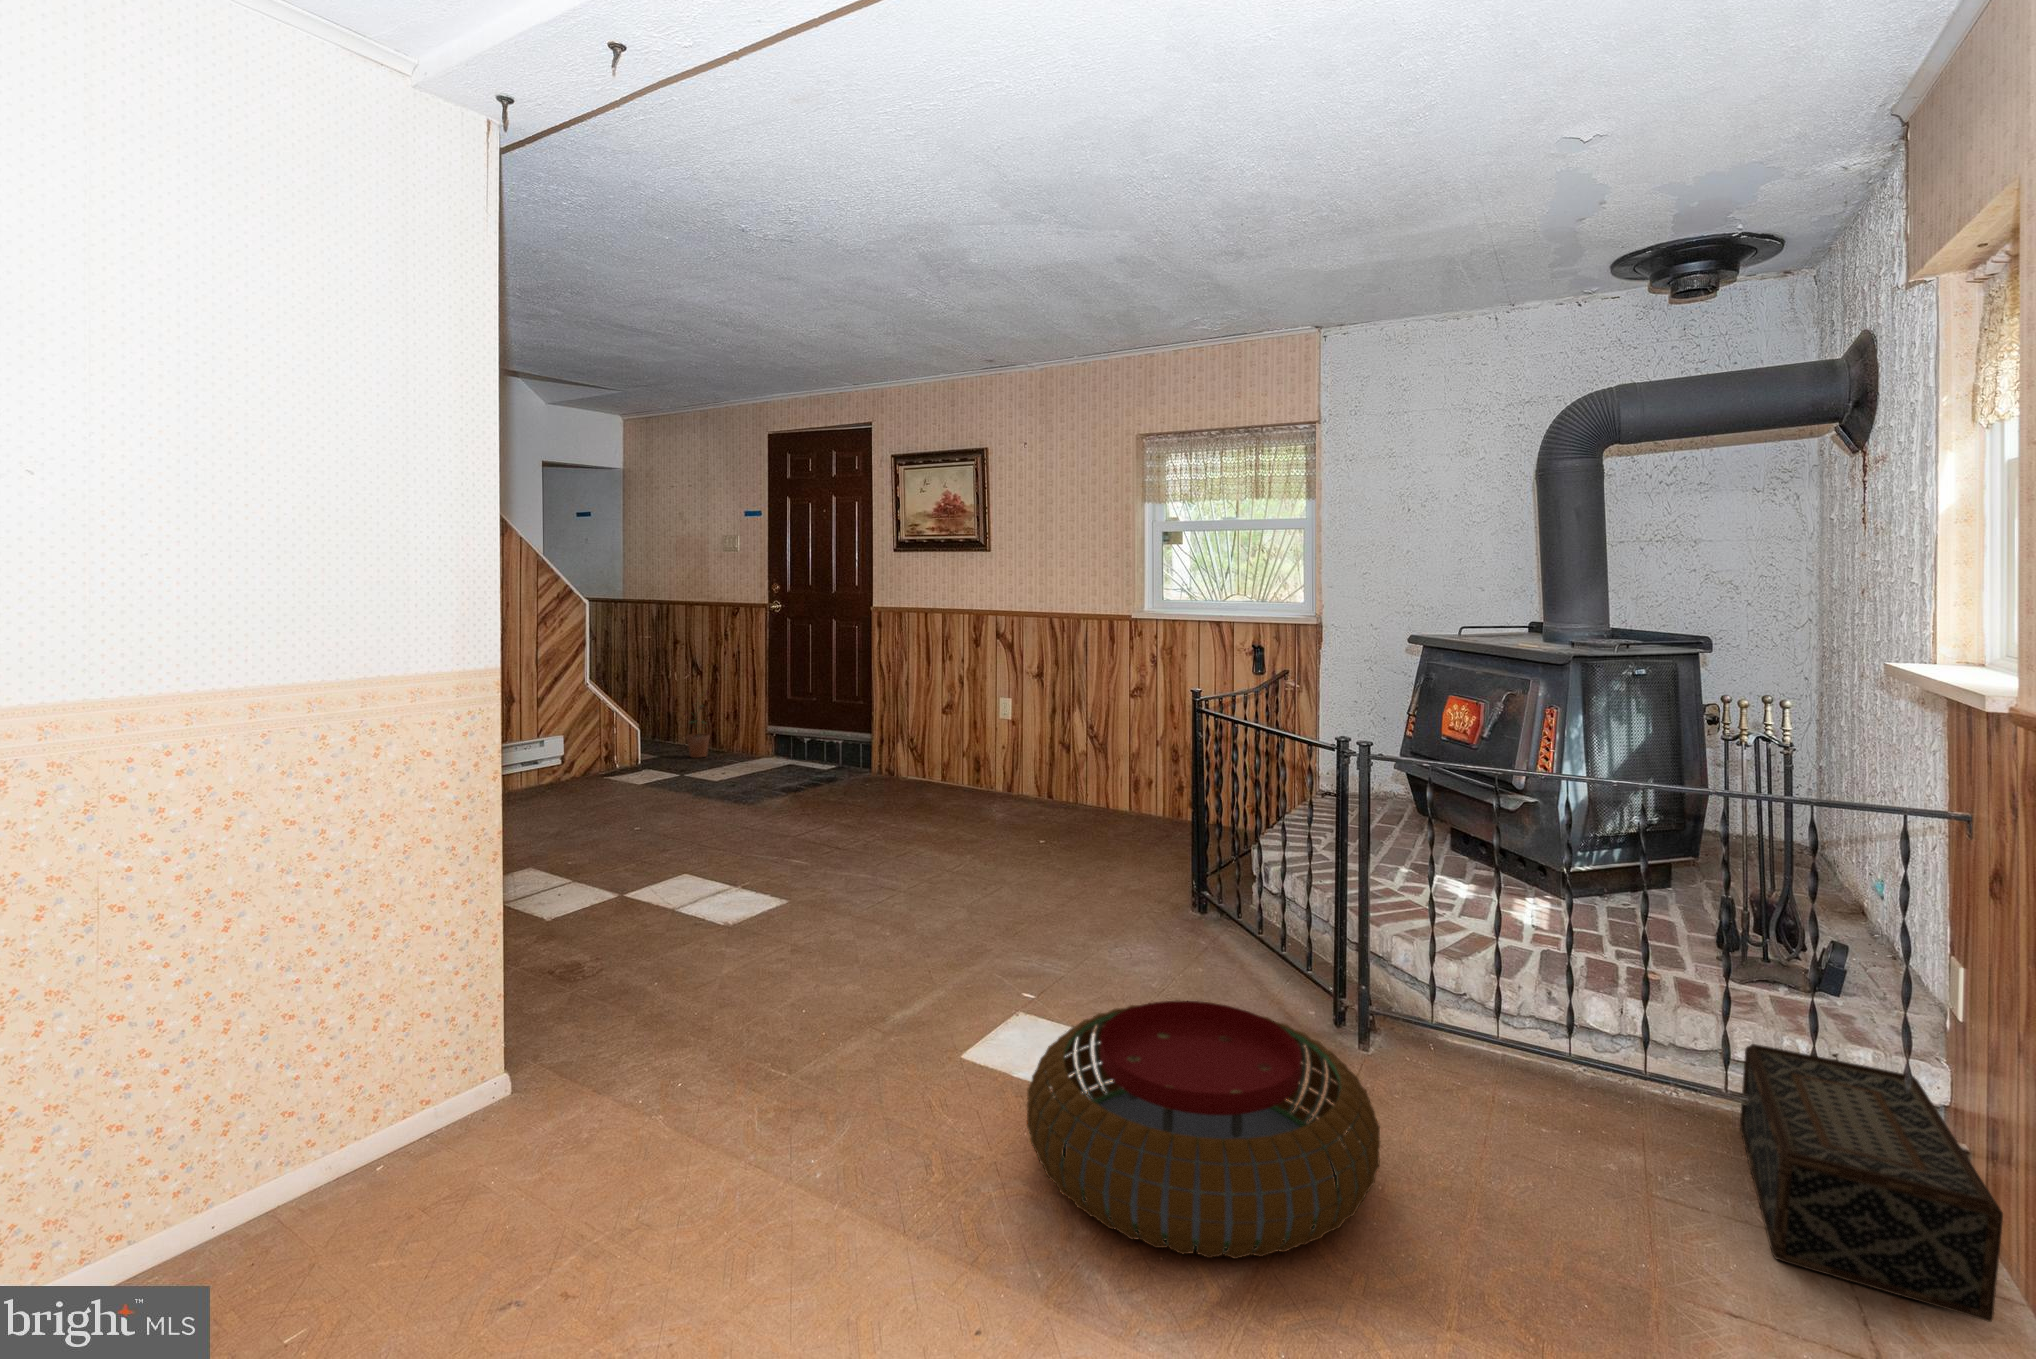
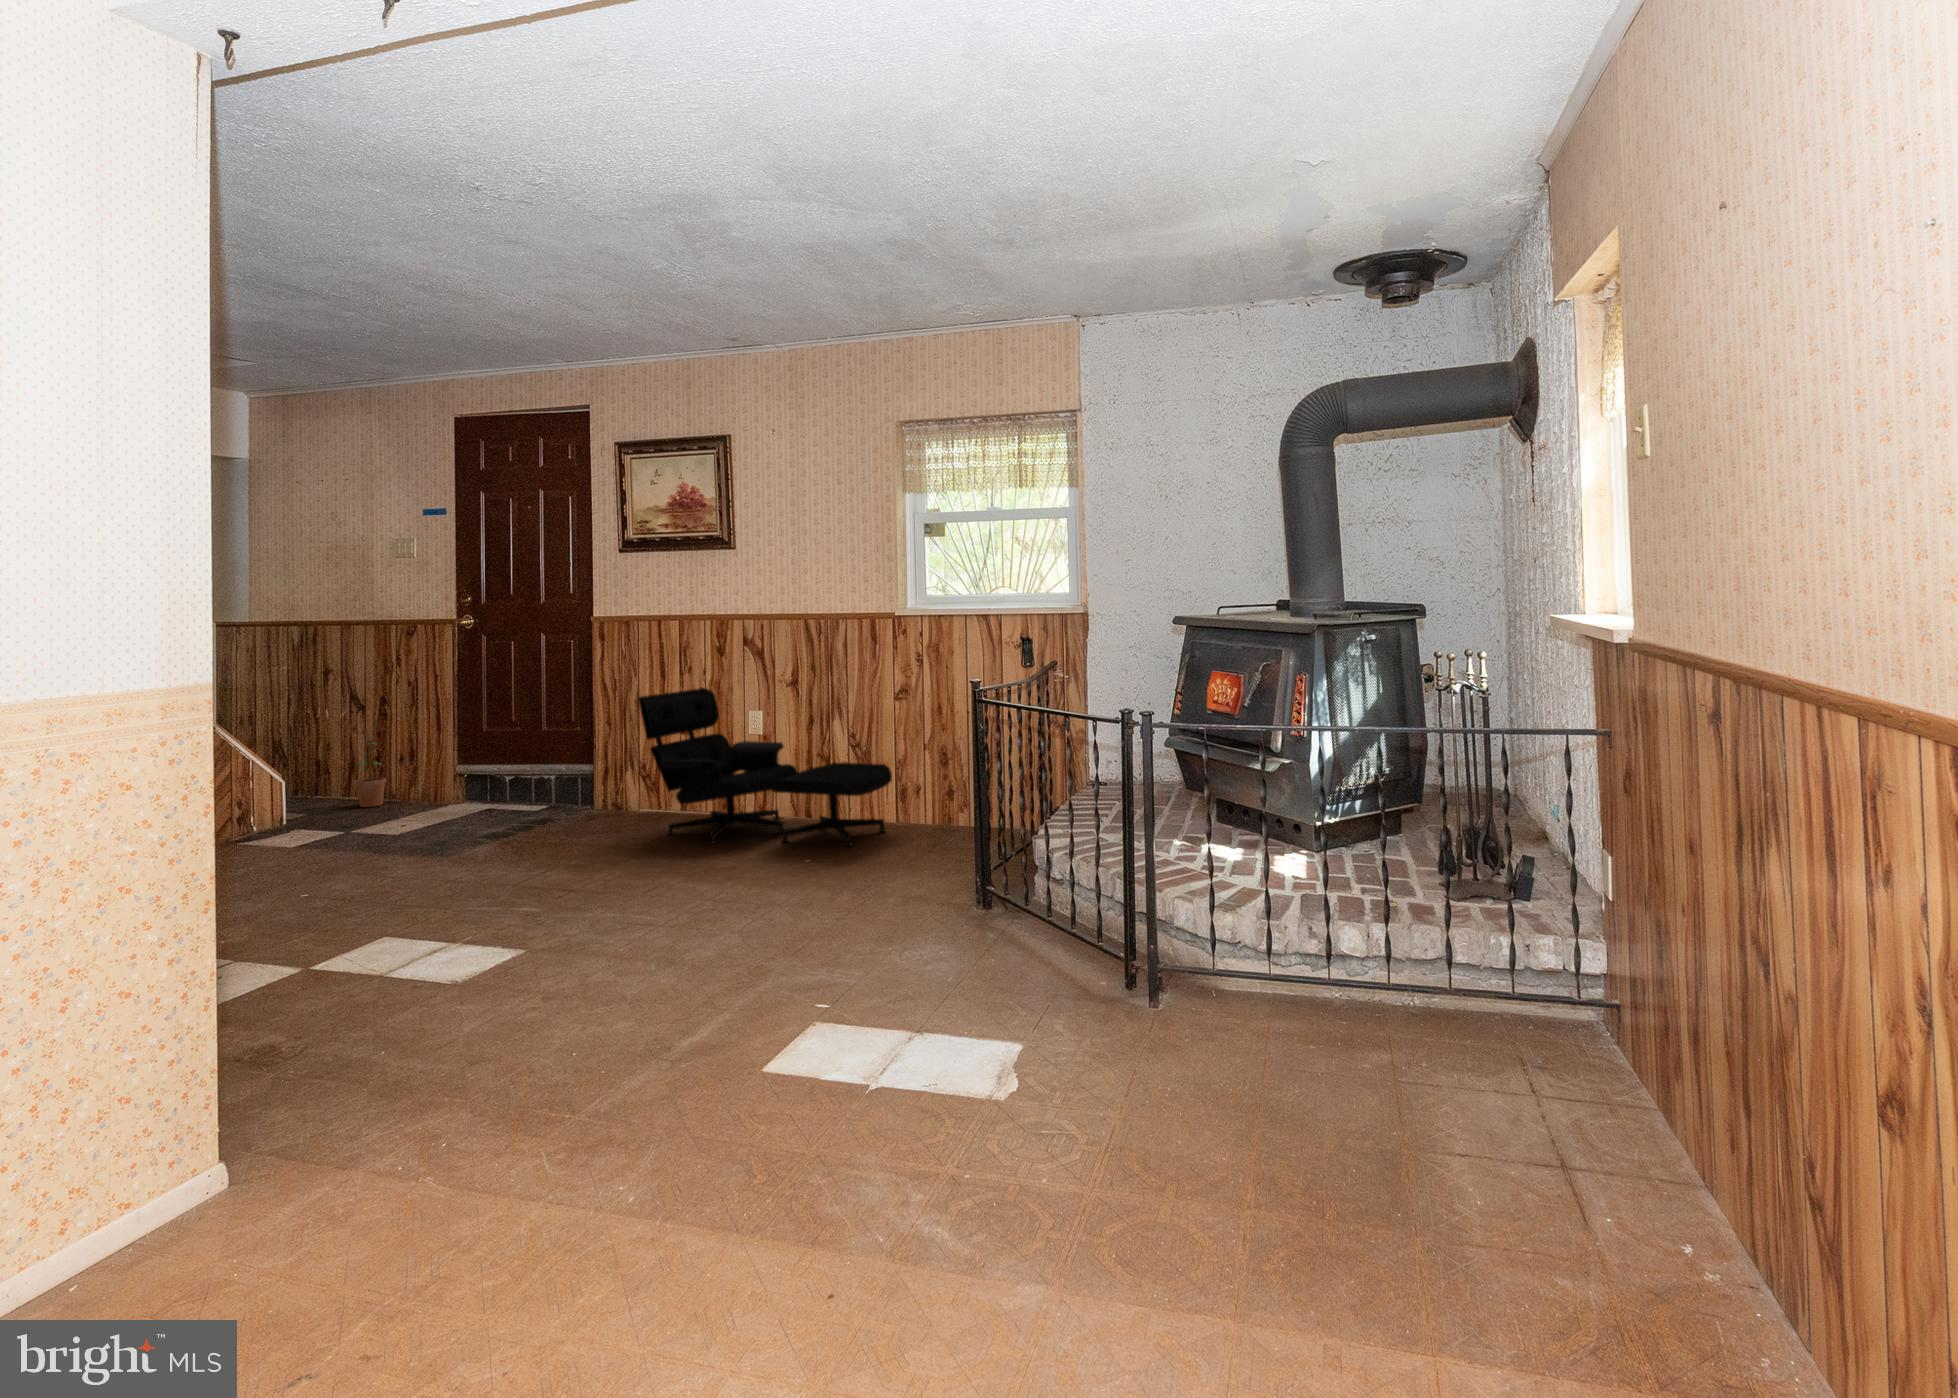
lounge chair: none [902,676,1123,832] -> present [638,688,892,846]
pouf: present [1027,1001,1380,1259] -> none [840,969,1179,1195]
woven basket: present [1740,1044,2003,1322] -> none [1467,947,1645,1129]

